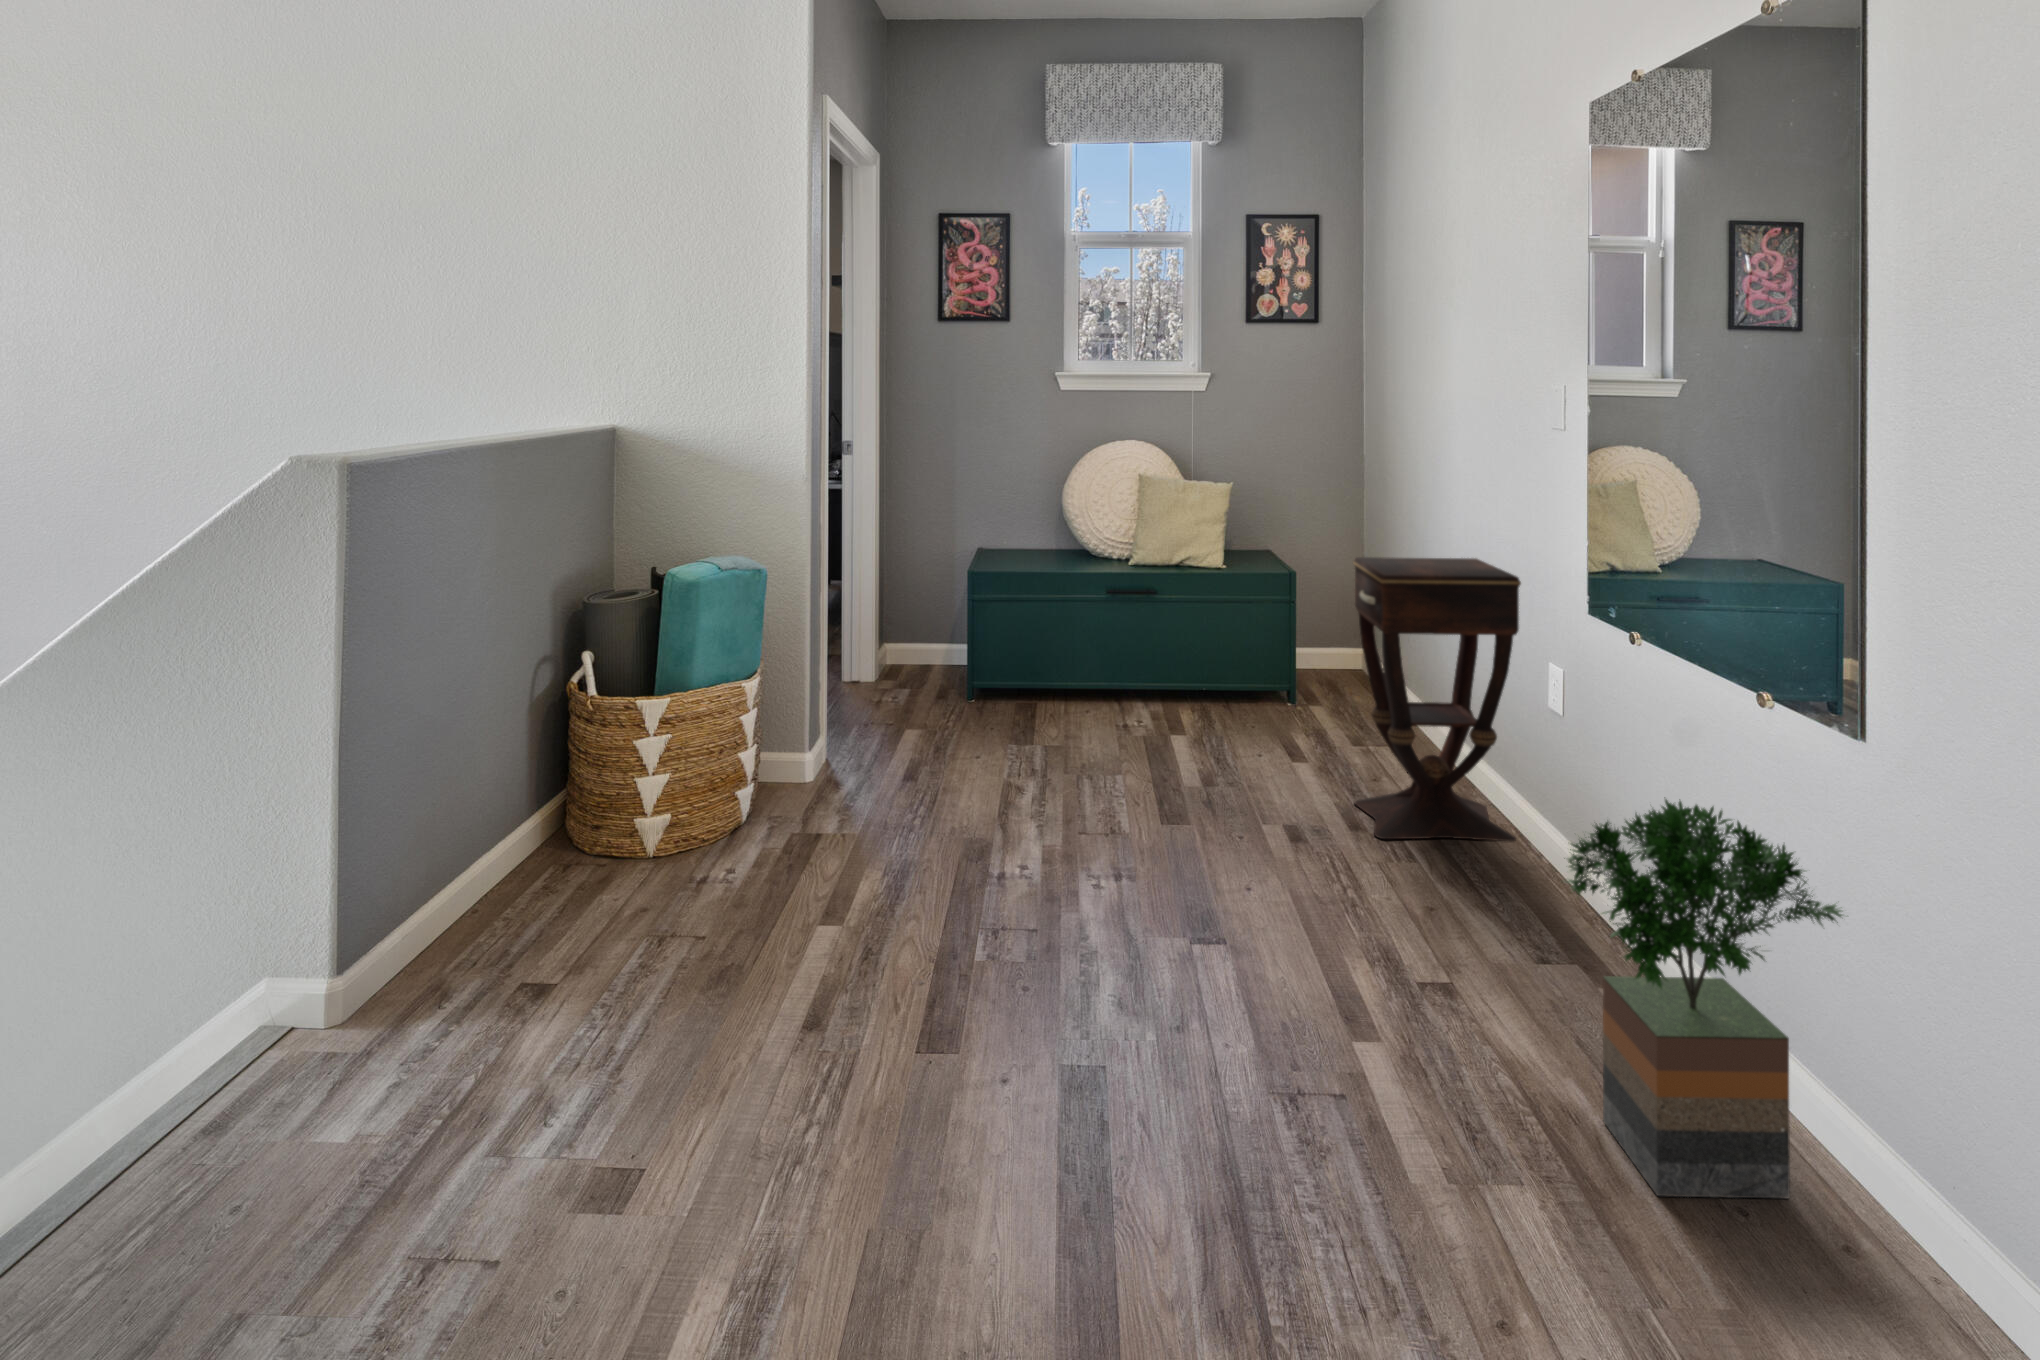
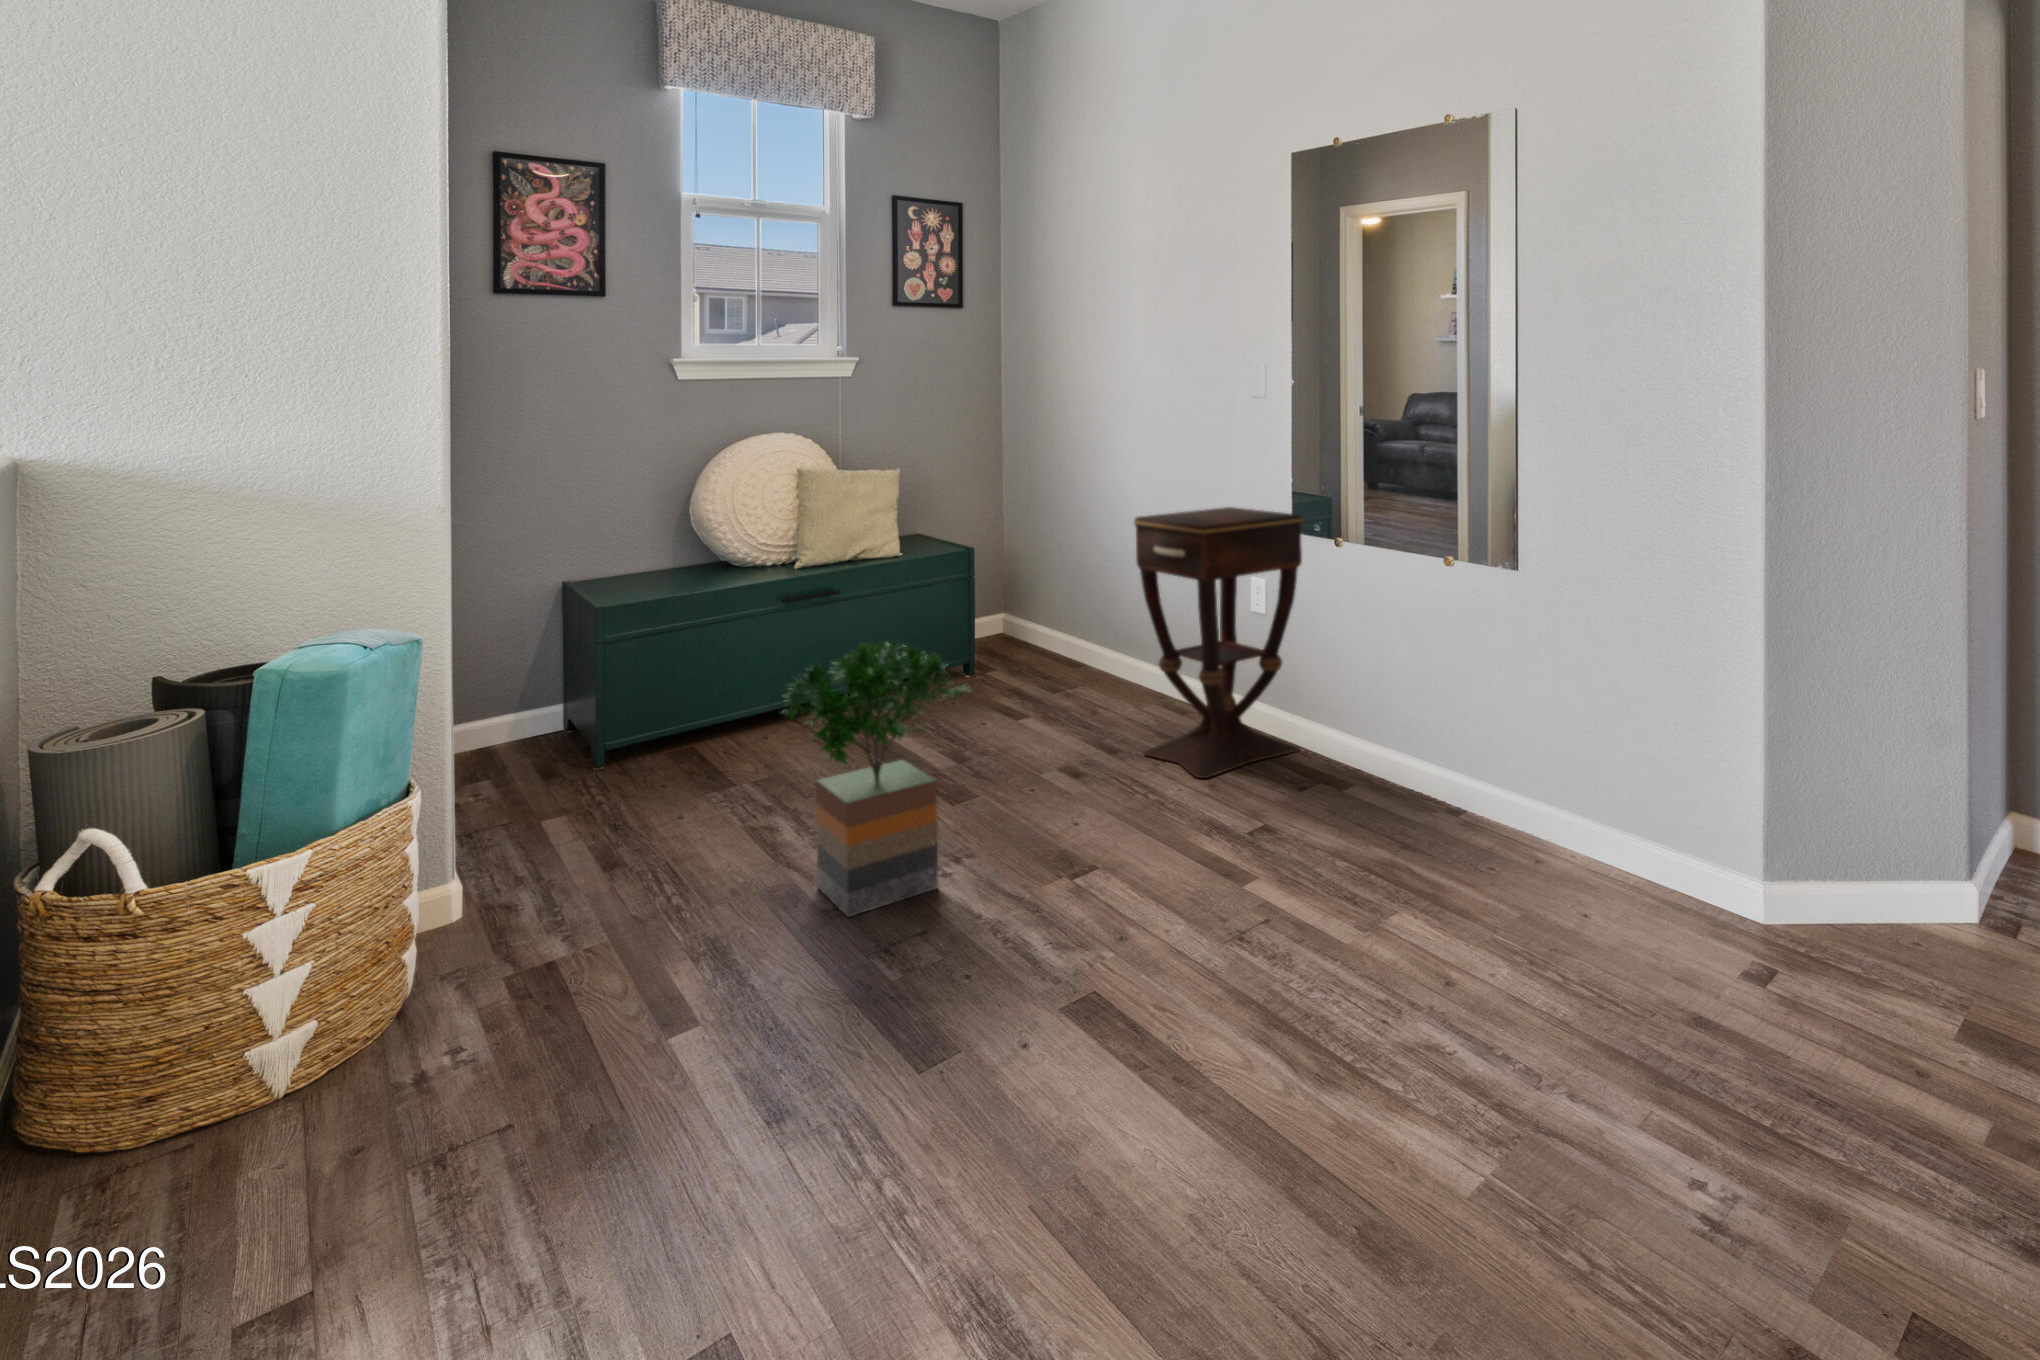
potted tree: present [1568,800,1843,1199] -> present [785,641,968,917]

